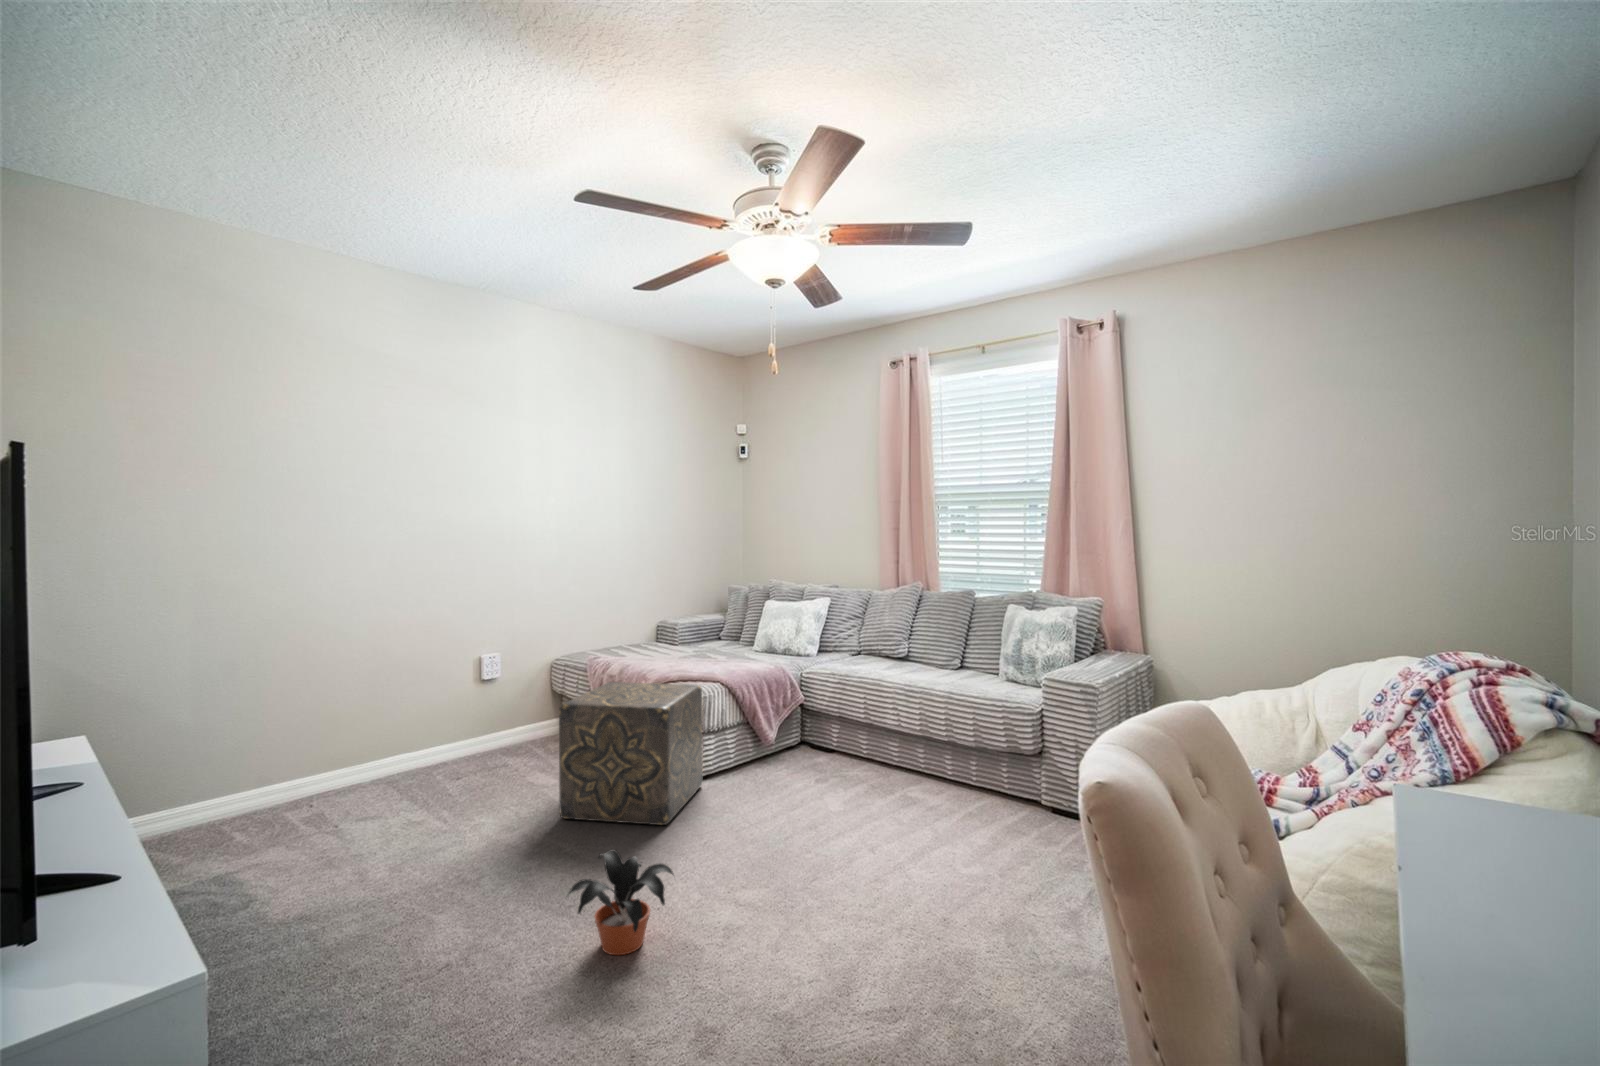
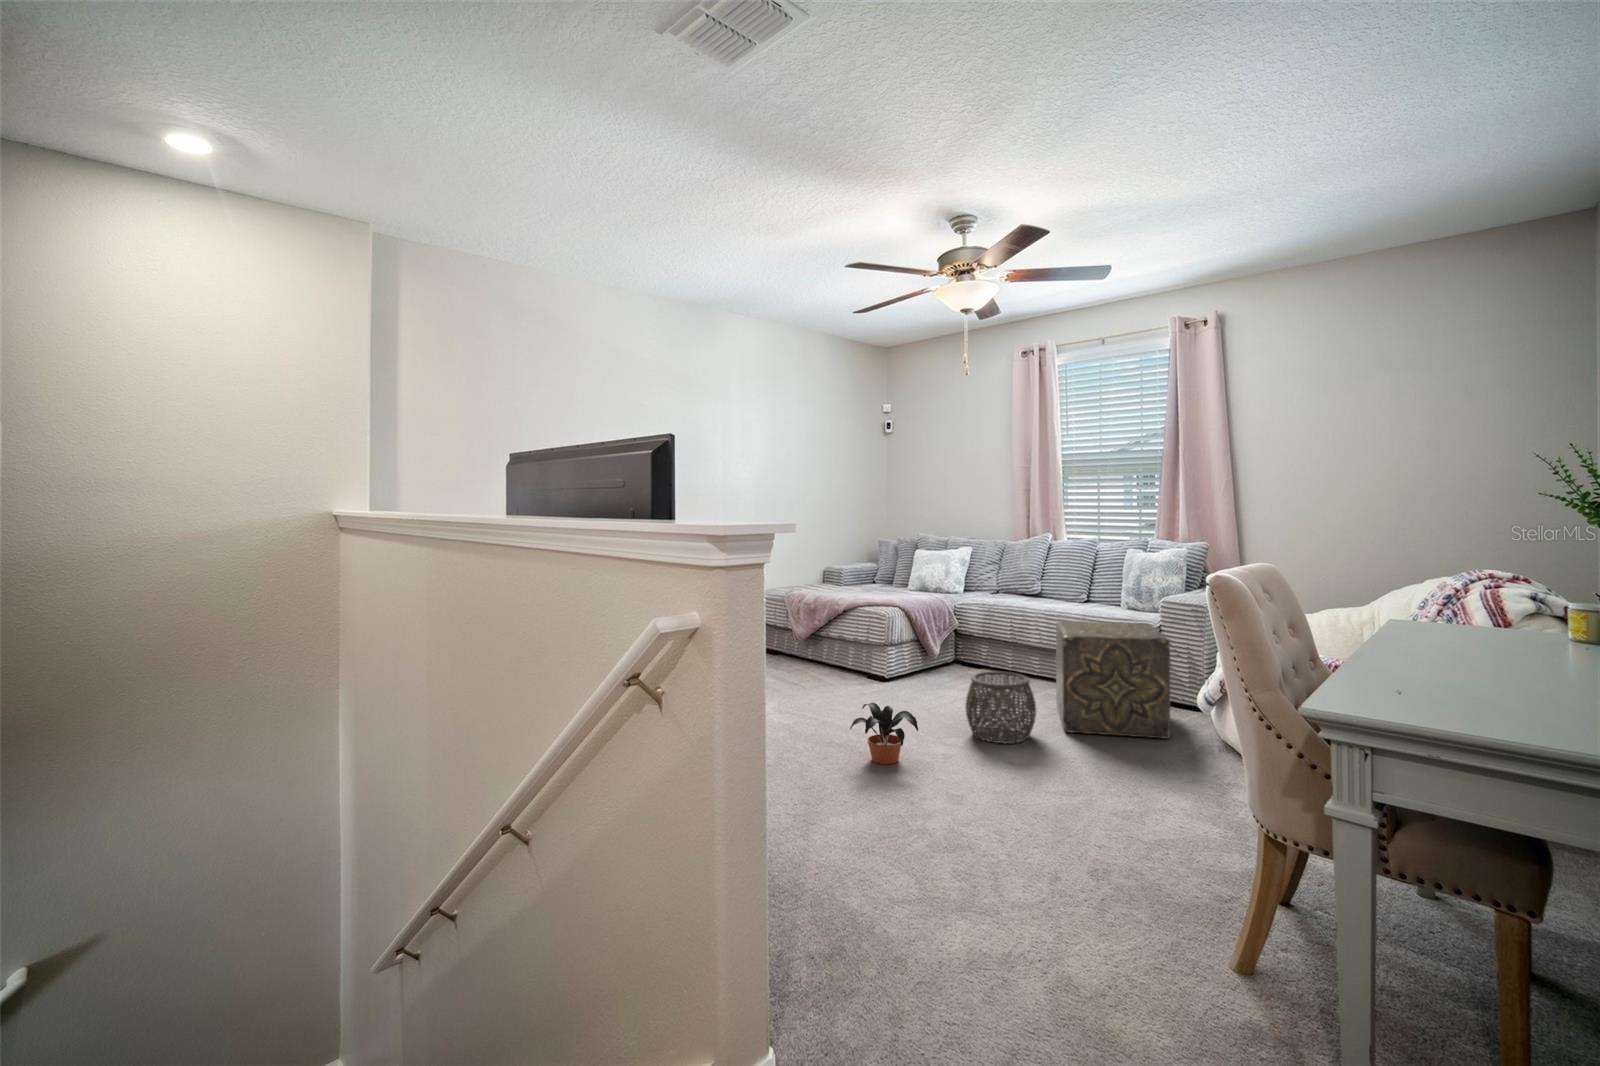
ottoman: present [559,682,702,825] -> present [1056,621,1170,738]
woven basket: none [764,786,865,904] -> present [965,671,1036,744]

